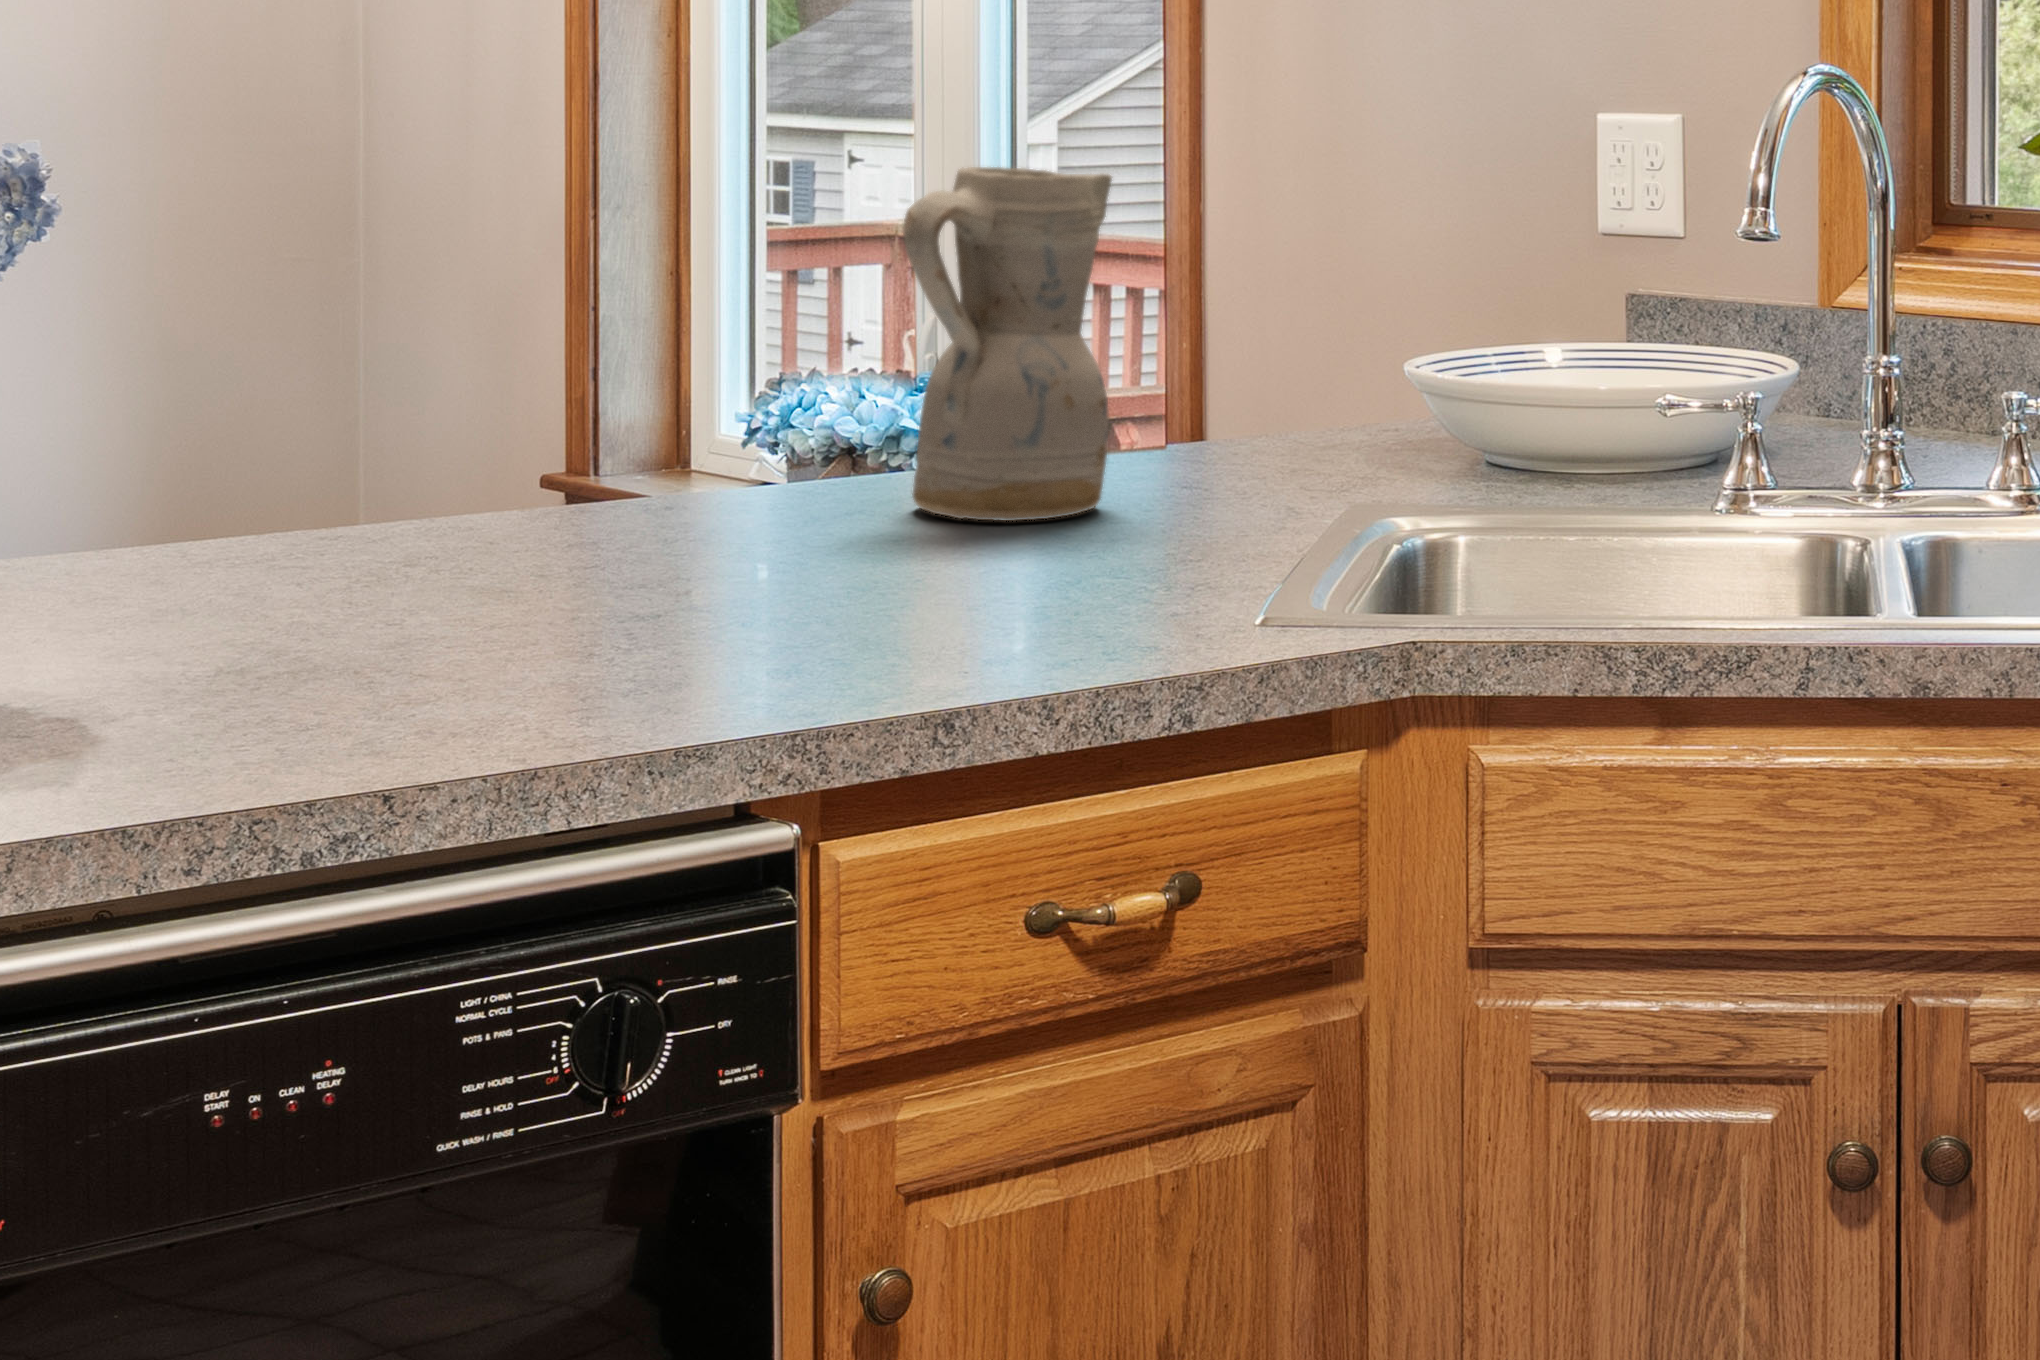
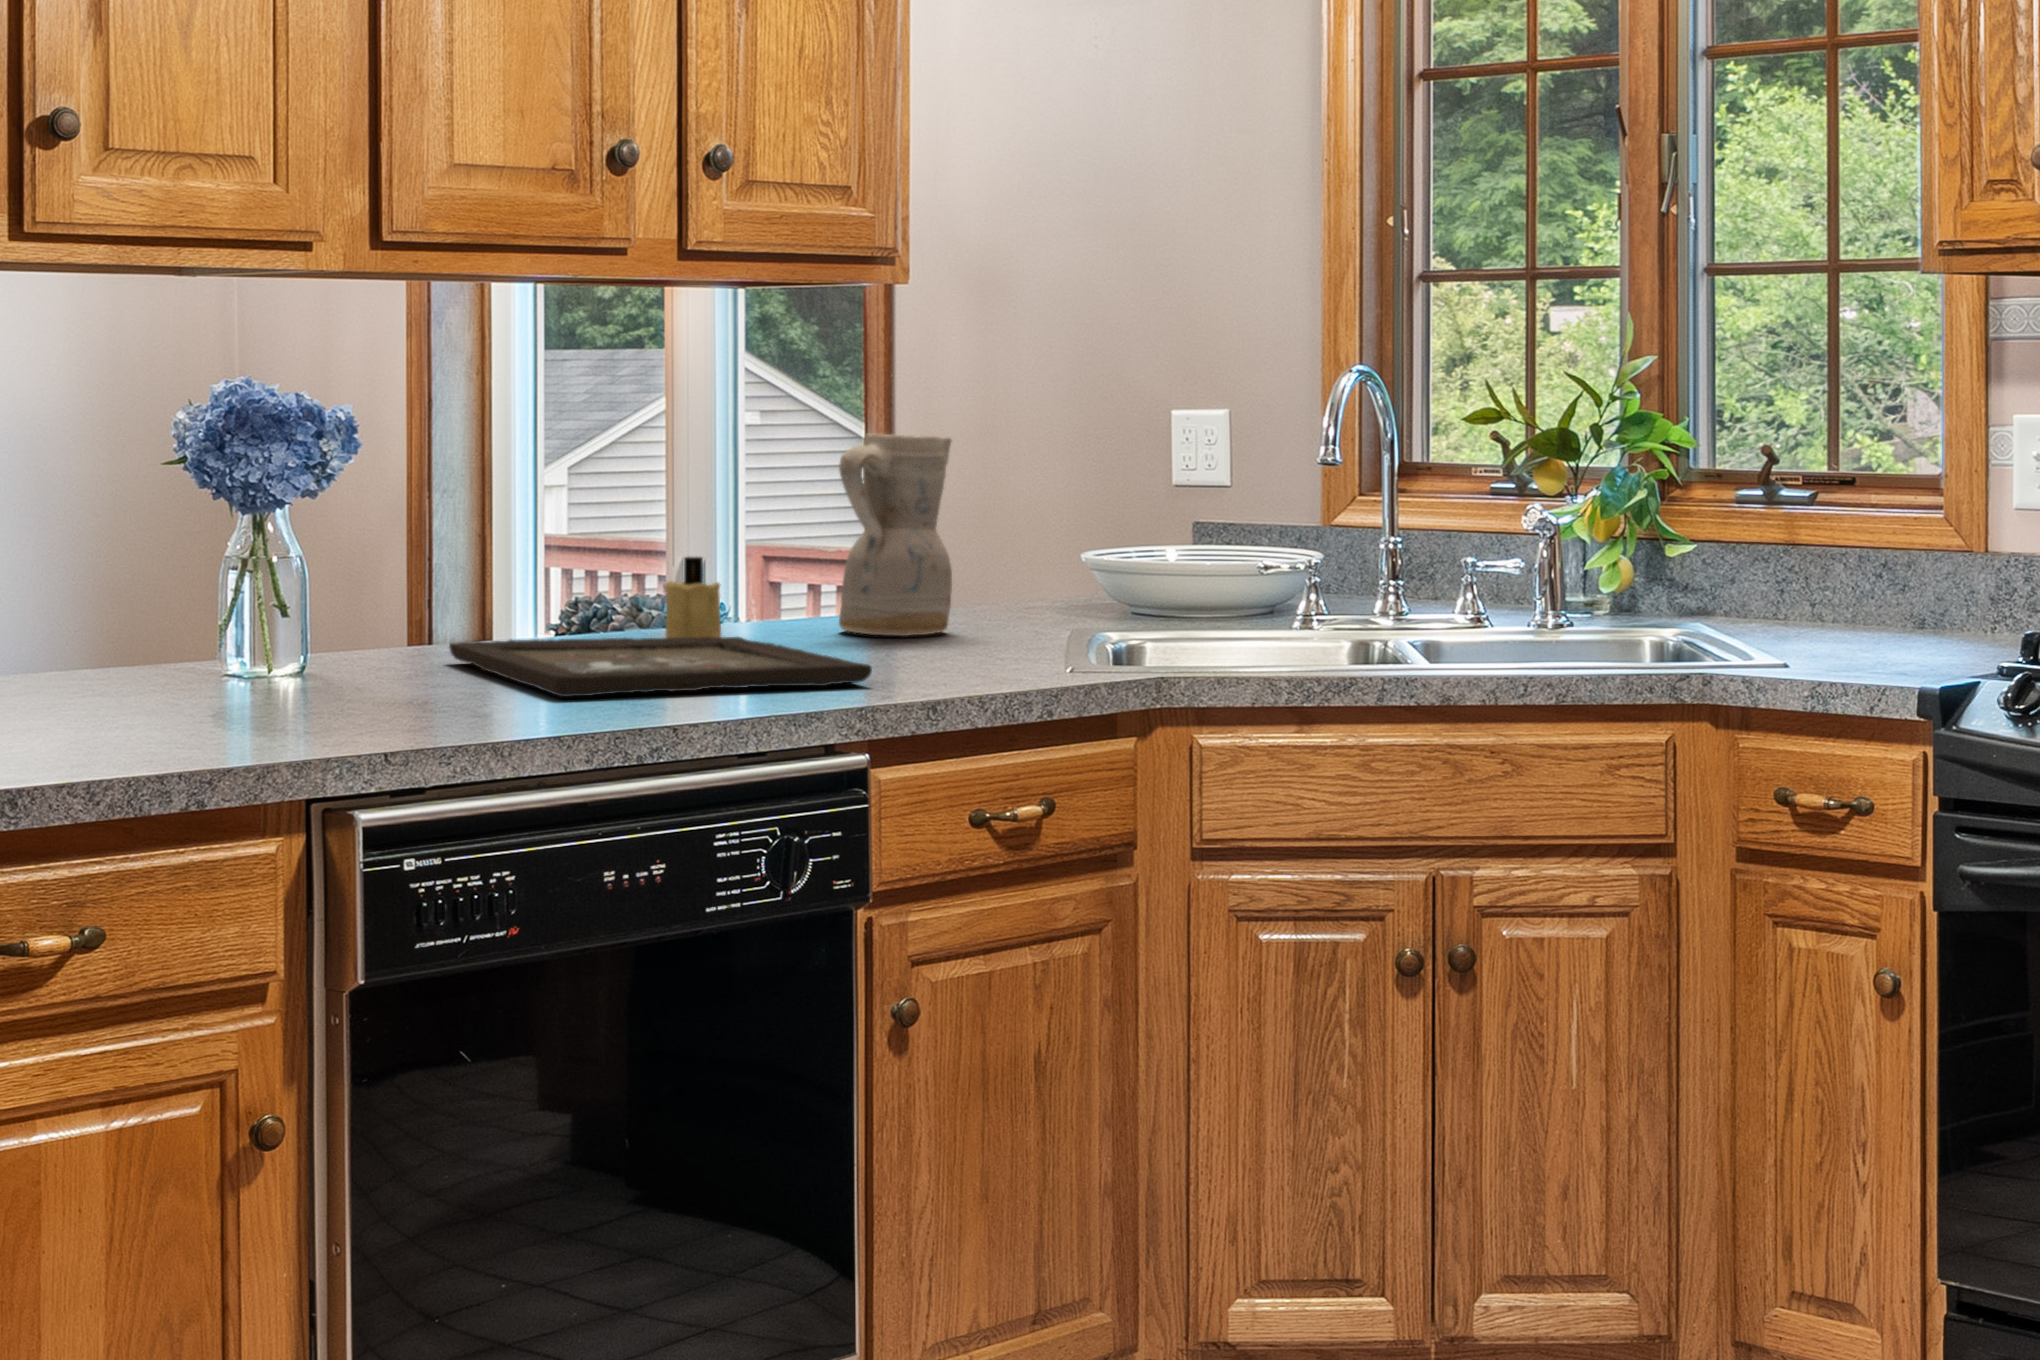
candle: none [586,386,692,537] -> present [664,557,721,638]
tray: none [137,540,835,707] -> present [449,637,872,697]

